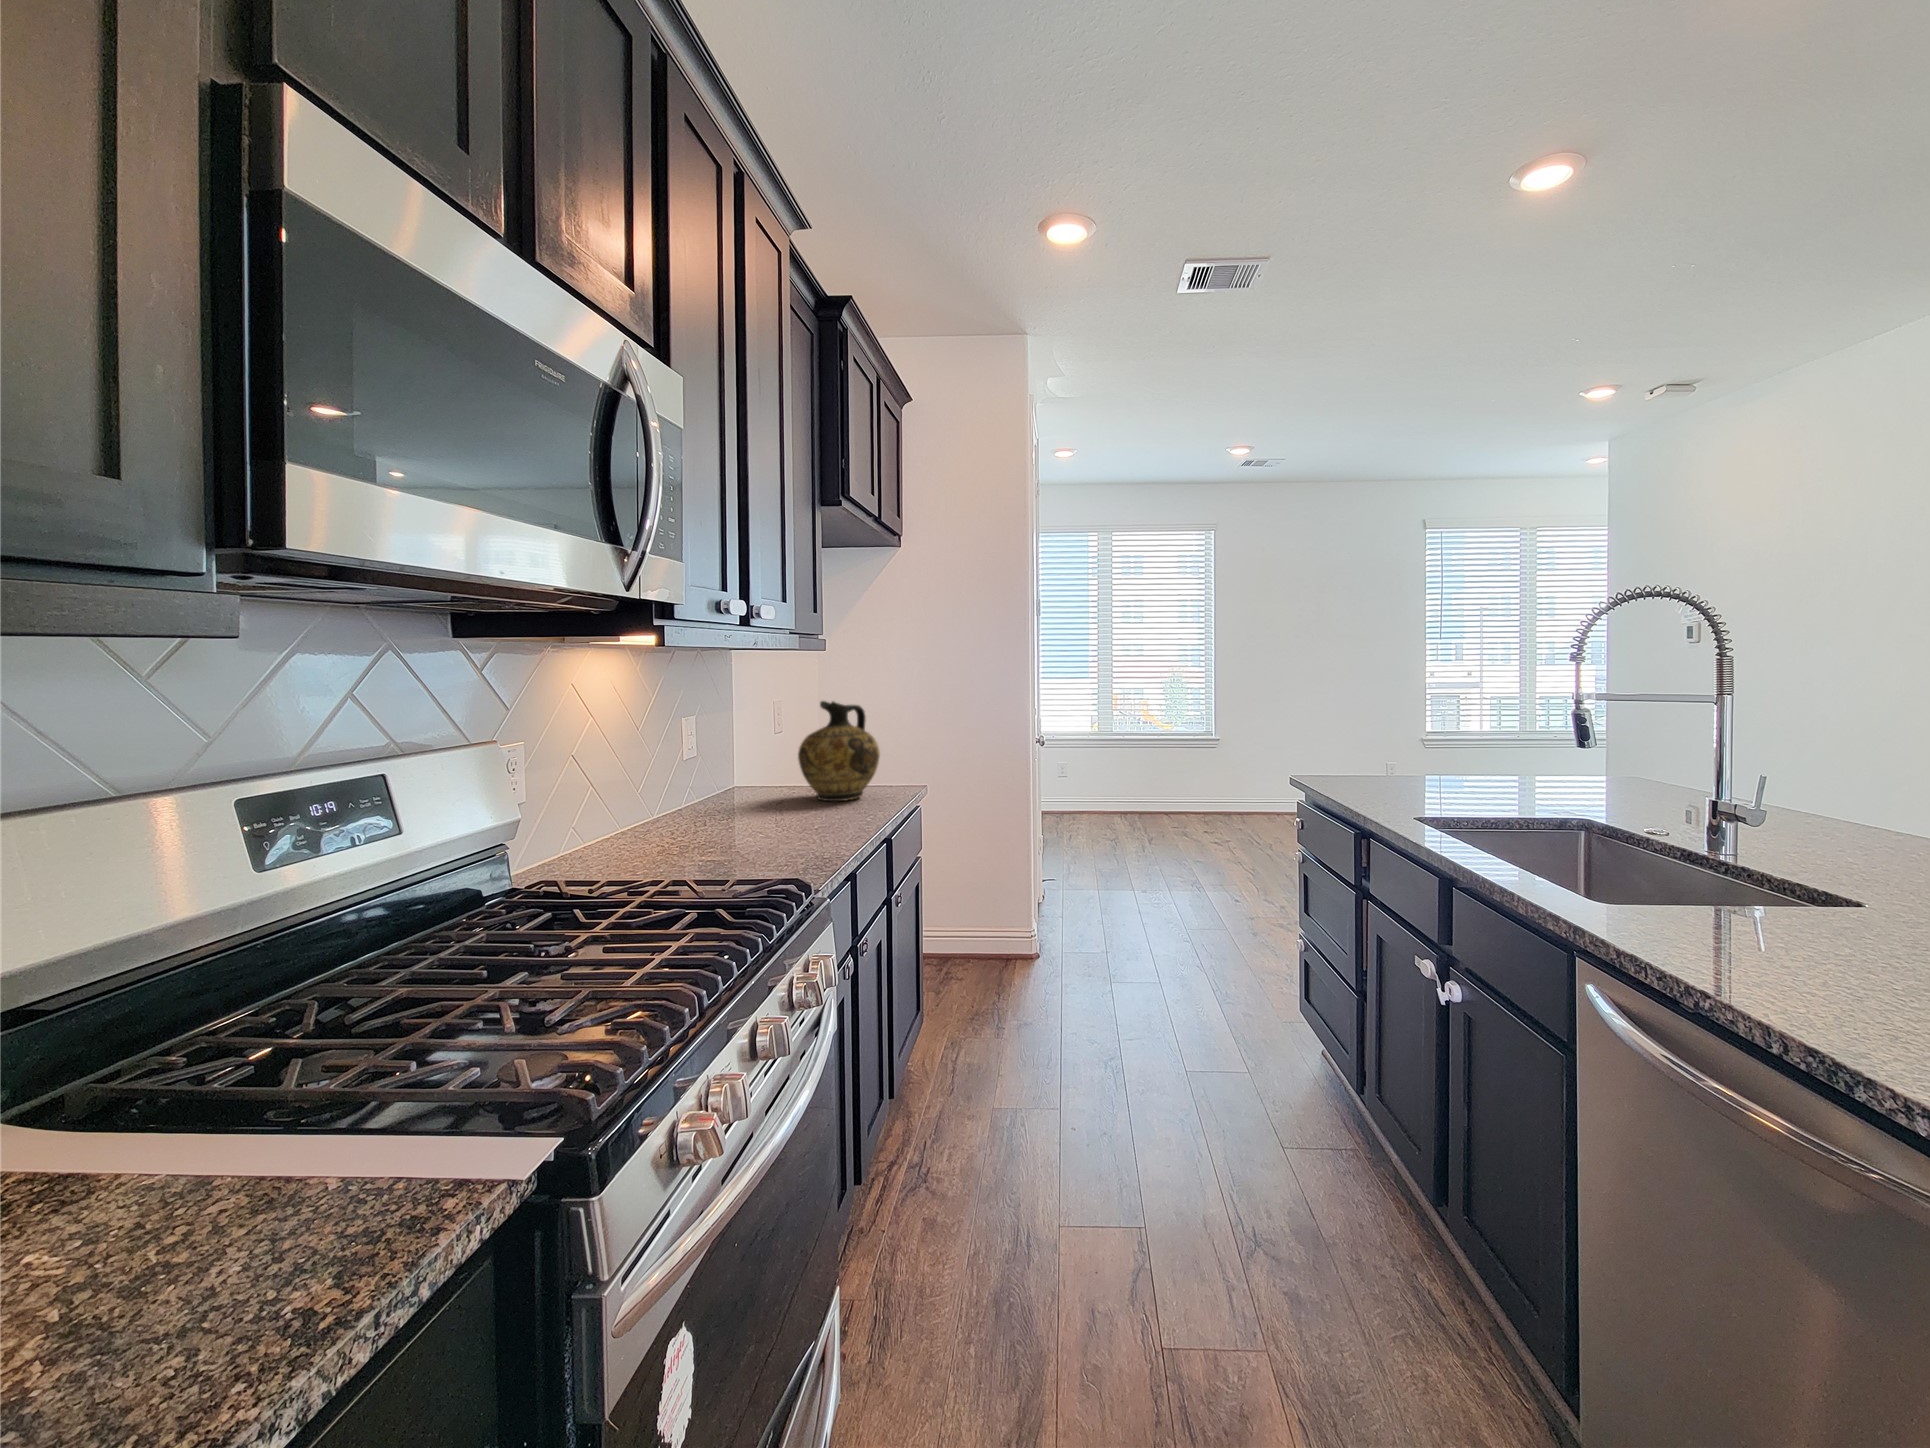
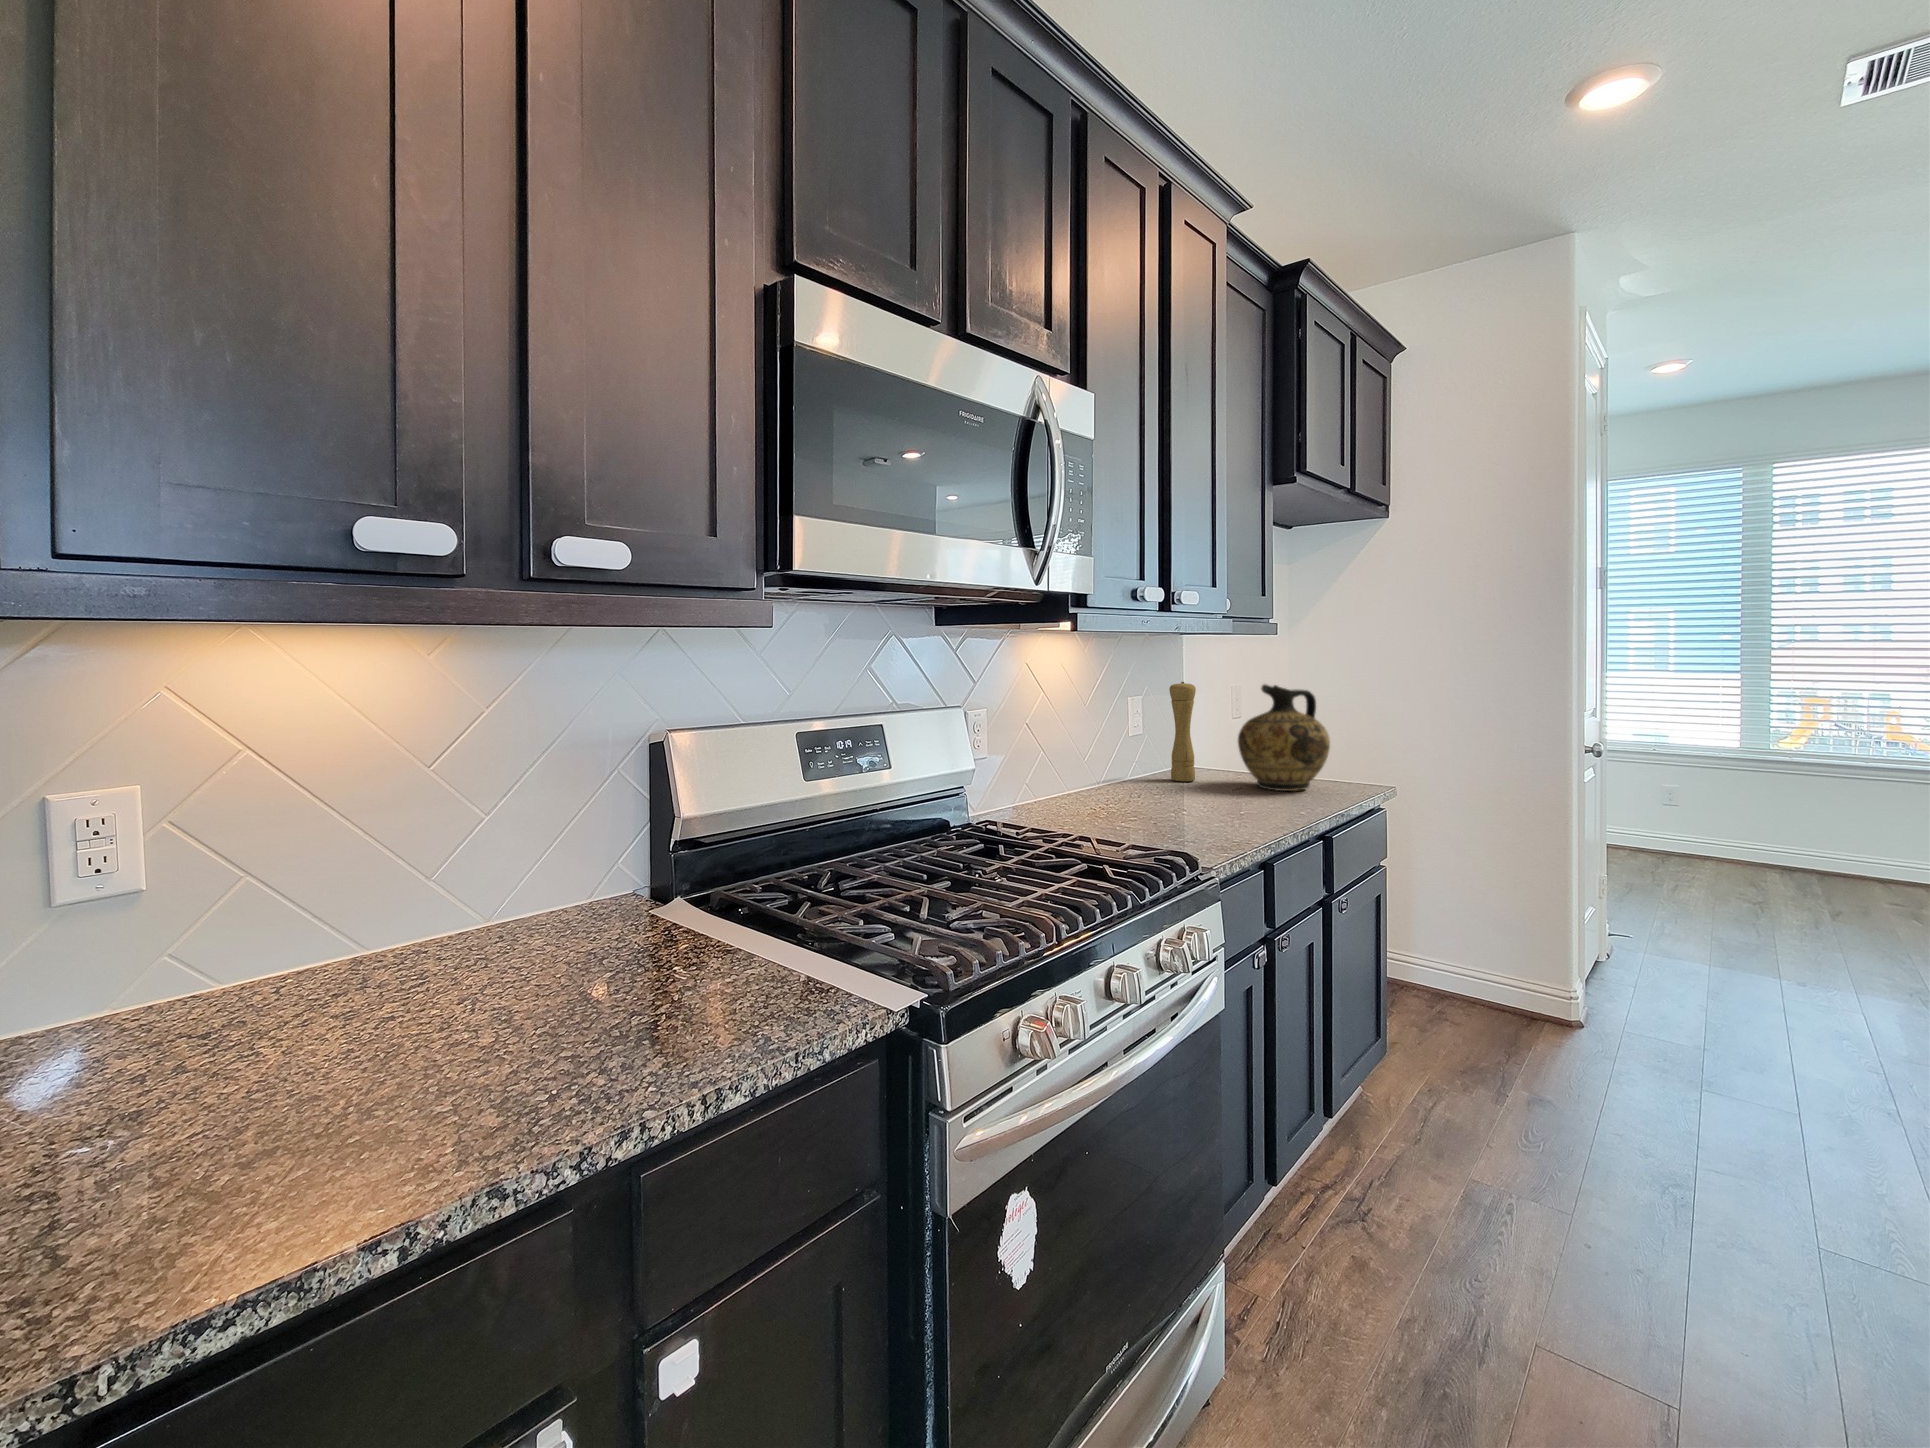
pepper mill: none [728,700,756,802] -> present [1169,682,1196,781]

